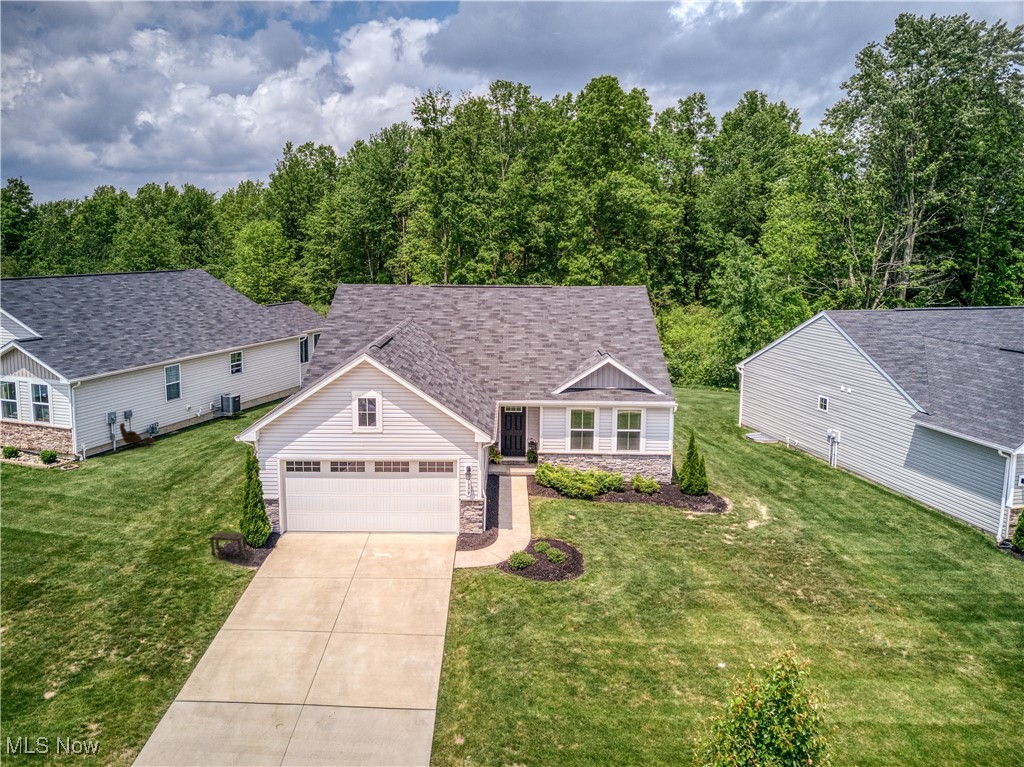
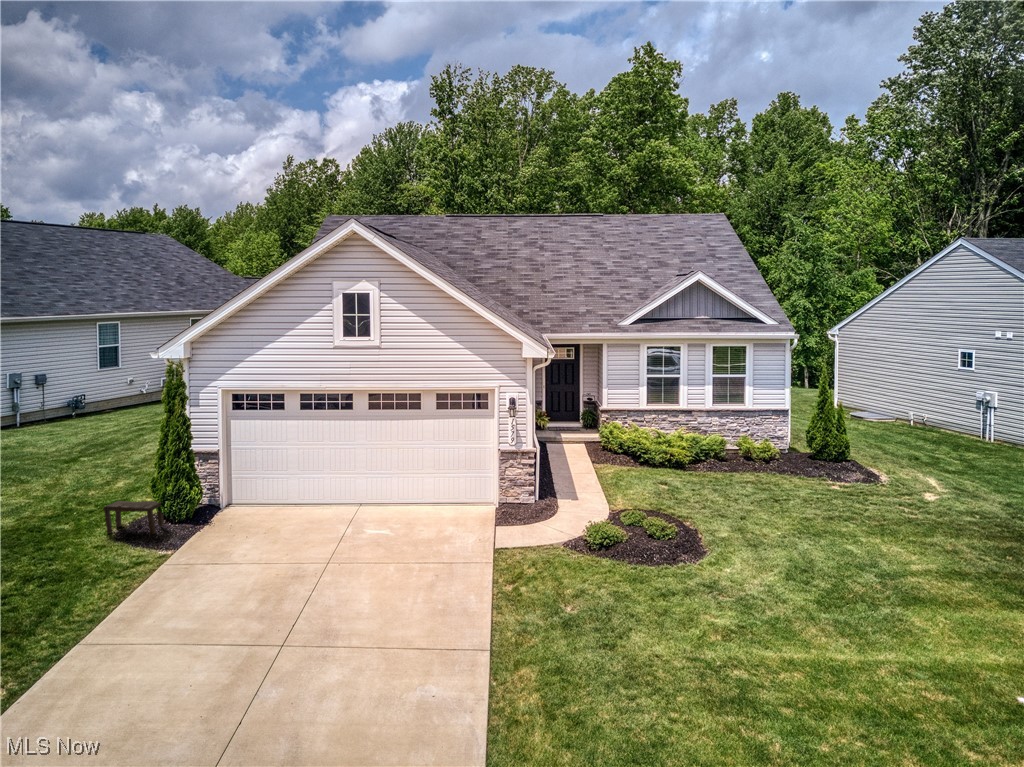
lounge chair: present [120,423,154,449] -> none [27,390,76,425]

